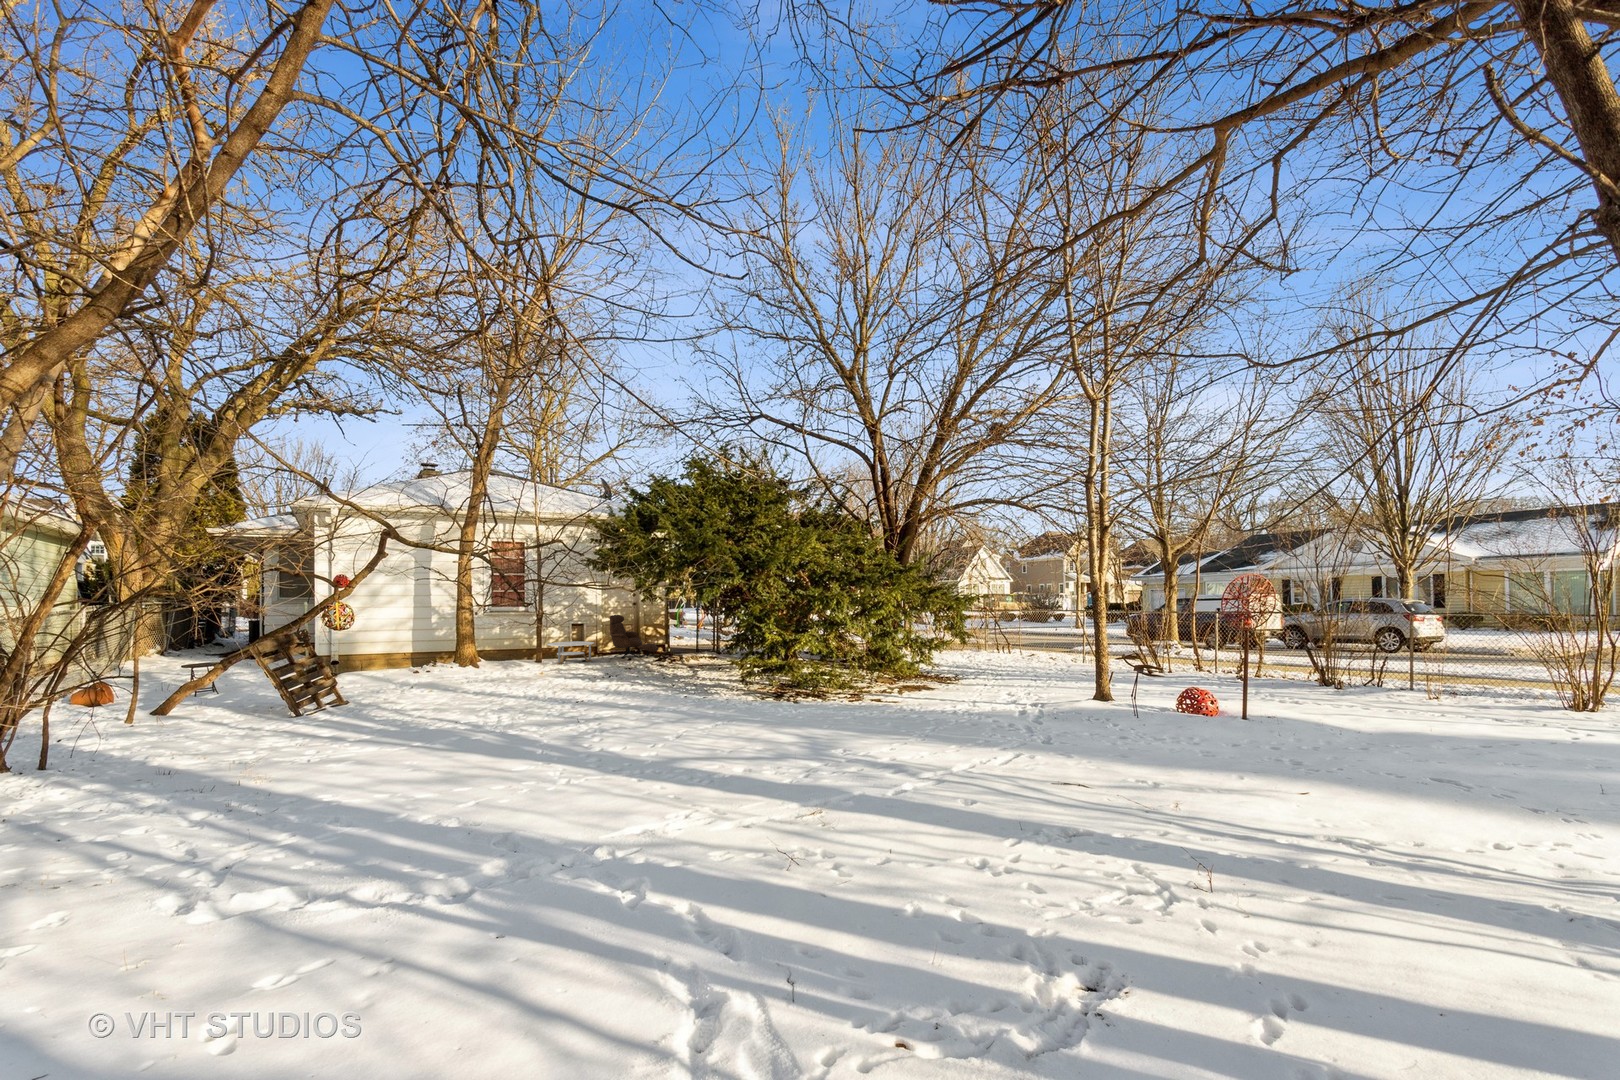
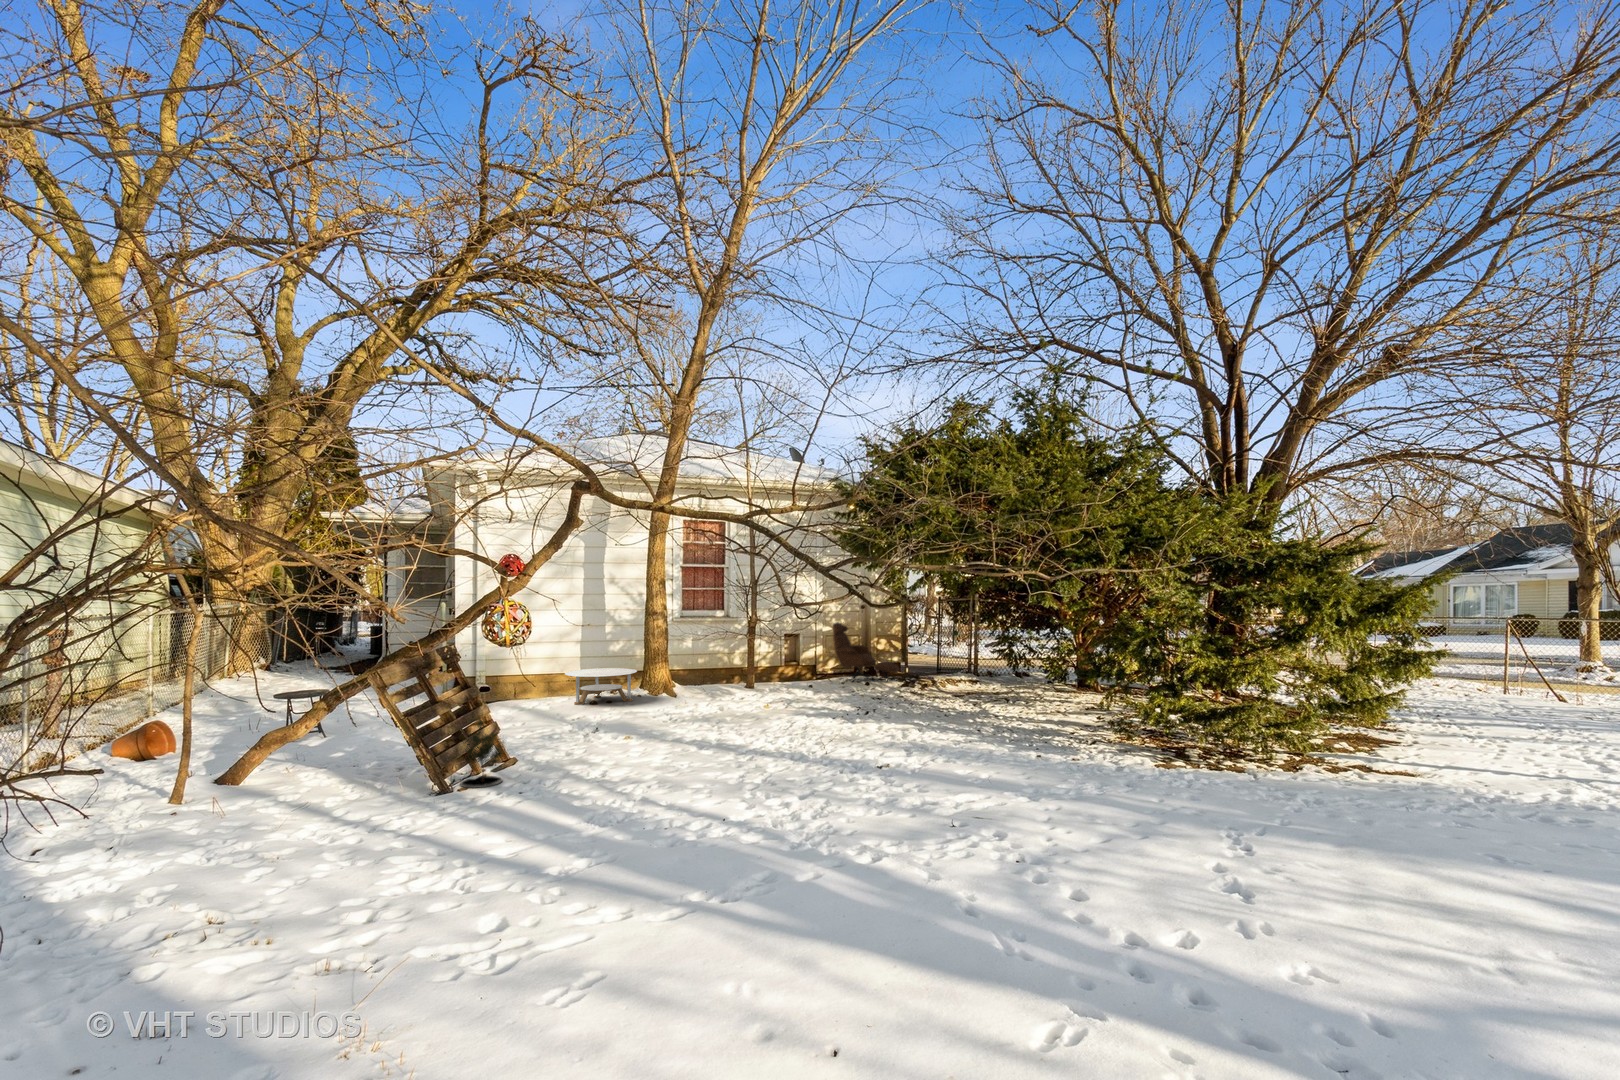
round table: present [547,641,594,664] -> present [565,668,637,705]
potted tree: none [309,669,343,714] -> present [460,719,504,788]

